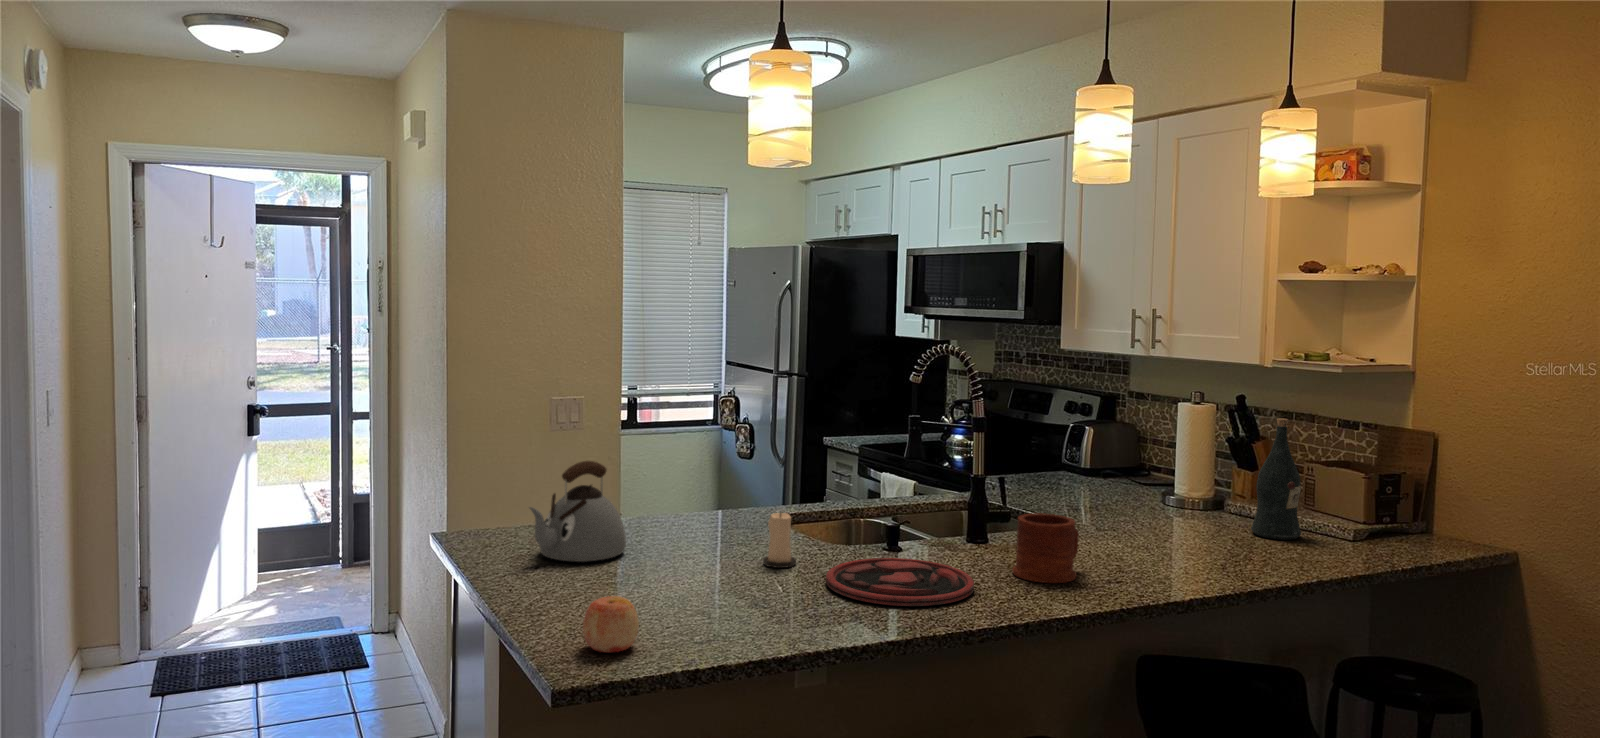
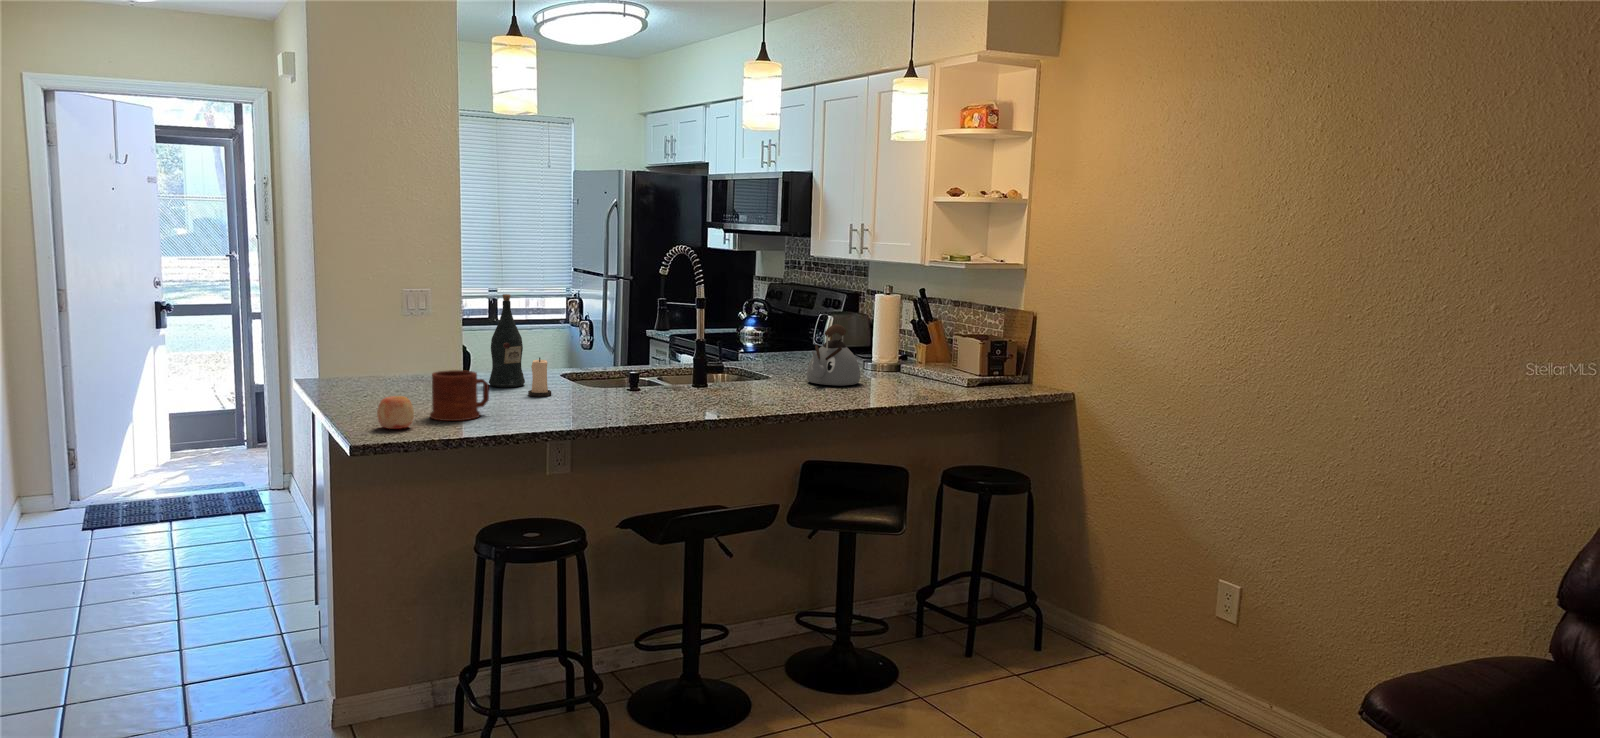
wine bottle: present [1251,418,1301,540] -> present [489,294,525,387]
kettle: present [530,461,626,562] -> present [807,324,860,386]
mug: present [1012,513,1079,583] -> present [430,370,489,421]
plate: present [826,558,974,606] -> none [562,390,663,413]

